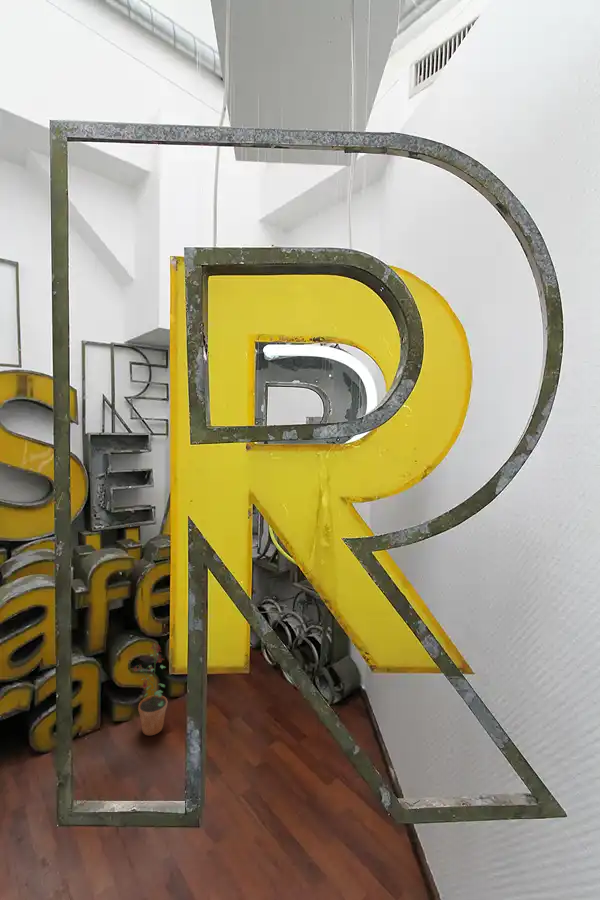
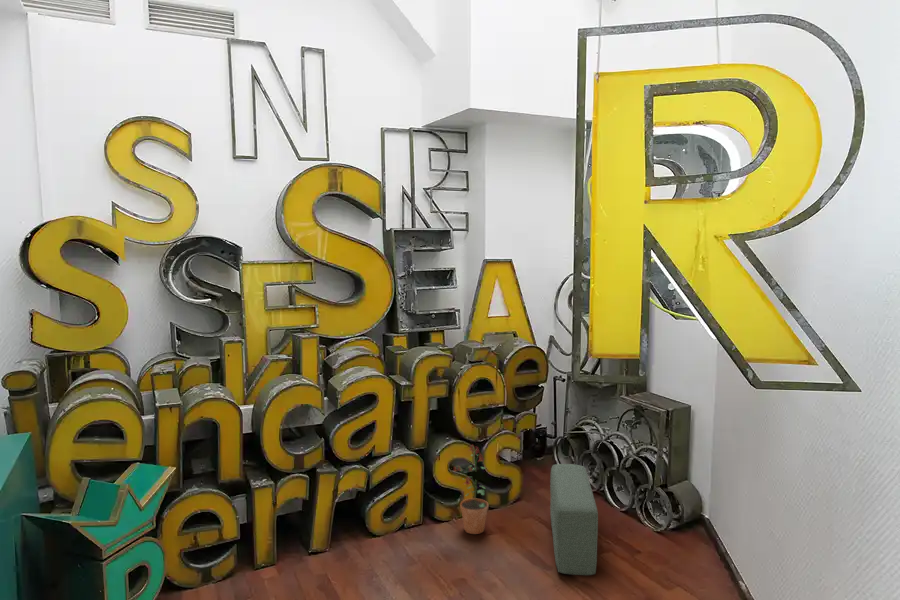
pouf: none [226,650,266,780] -> present [550,464,598,575]

